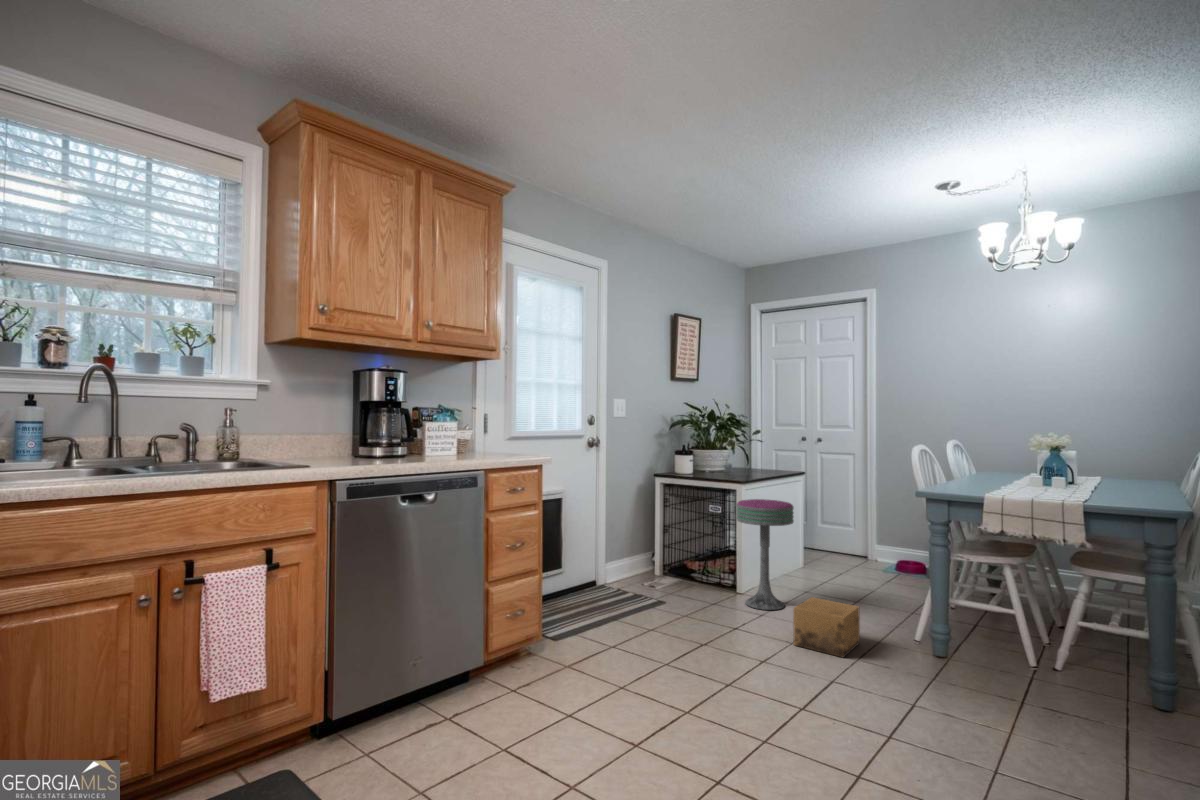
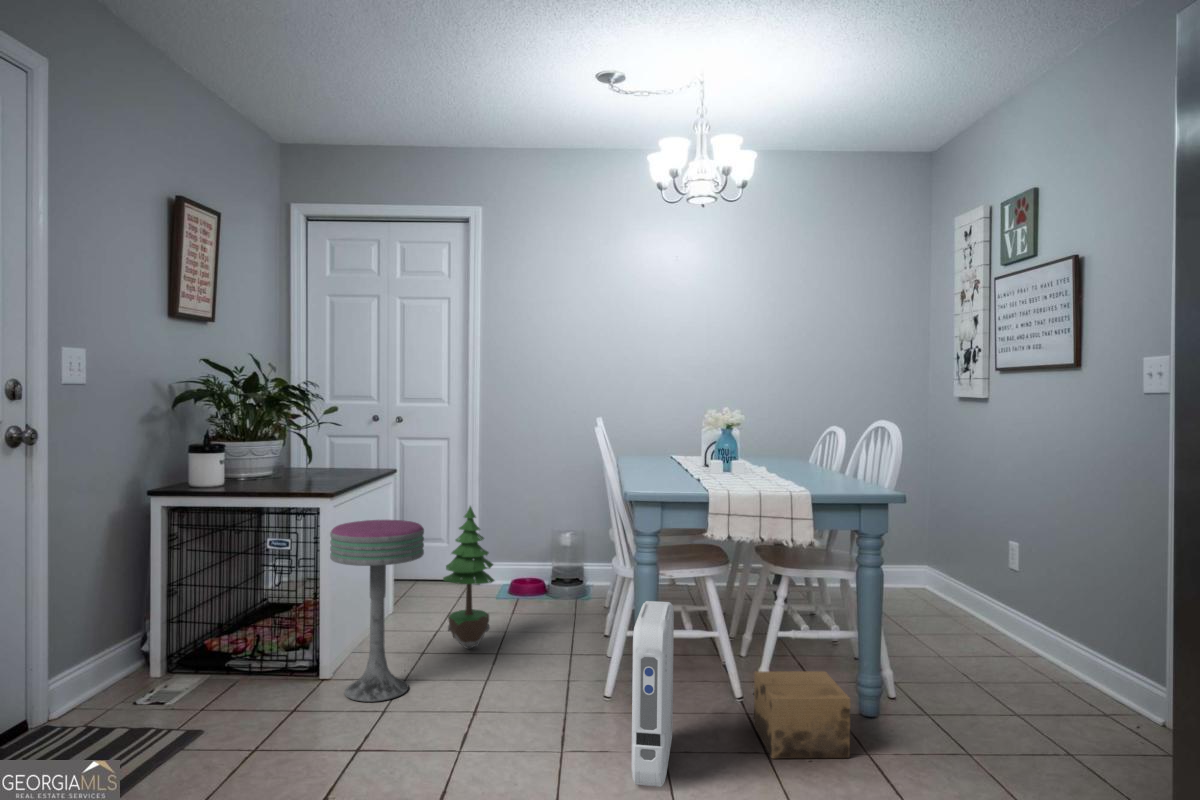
potted tree: none [819,497,857,596] -> present [443,506,494,649]
air purifier: none [887,568,944,695] -> present [631,601,674,787]
cardboard box: present [793,597,860,657] -> present [754,671,850,758]

